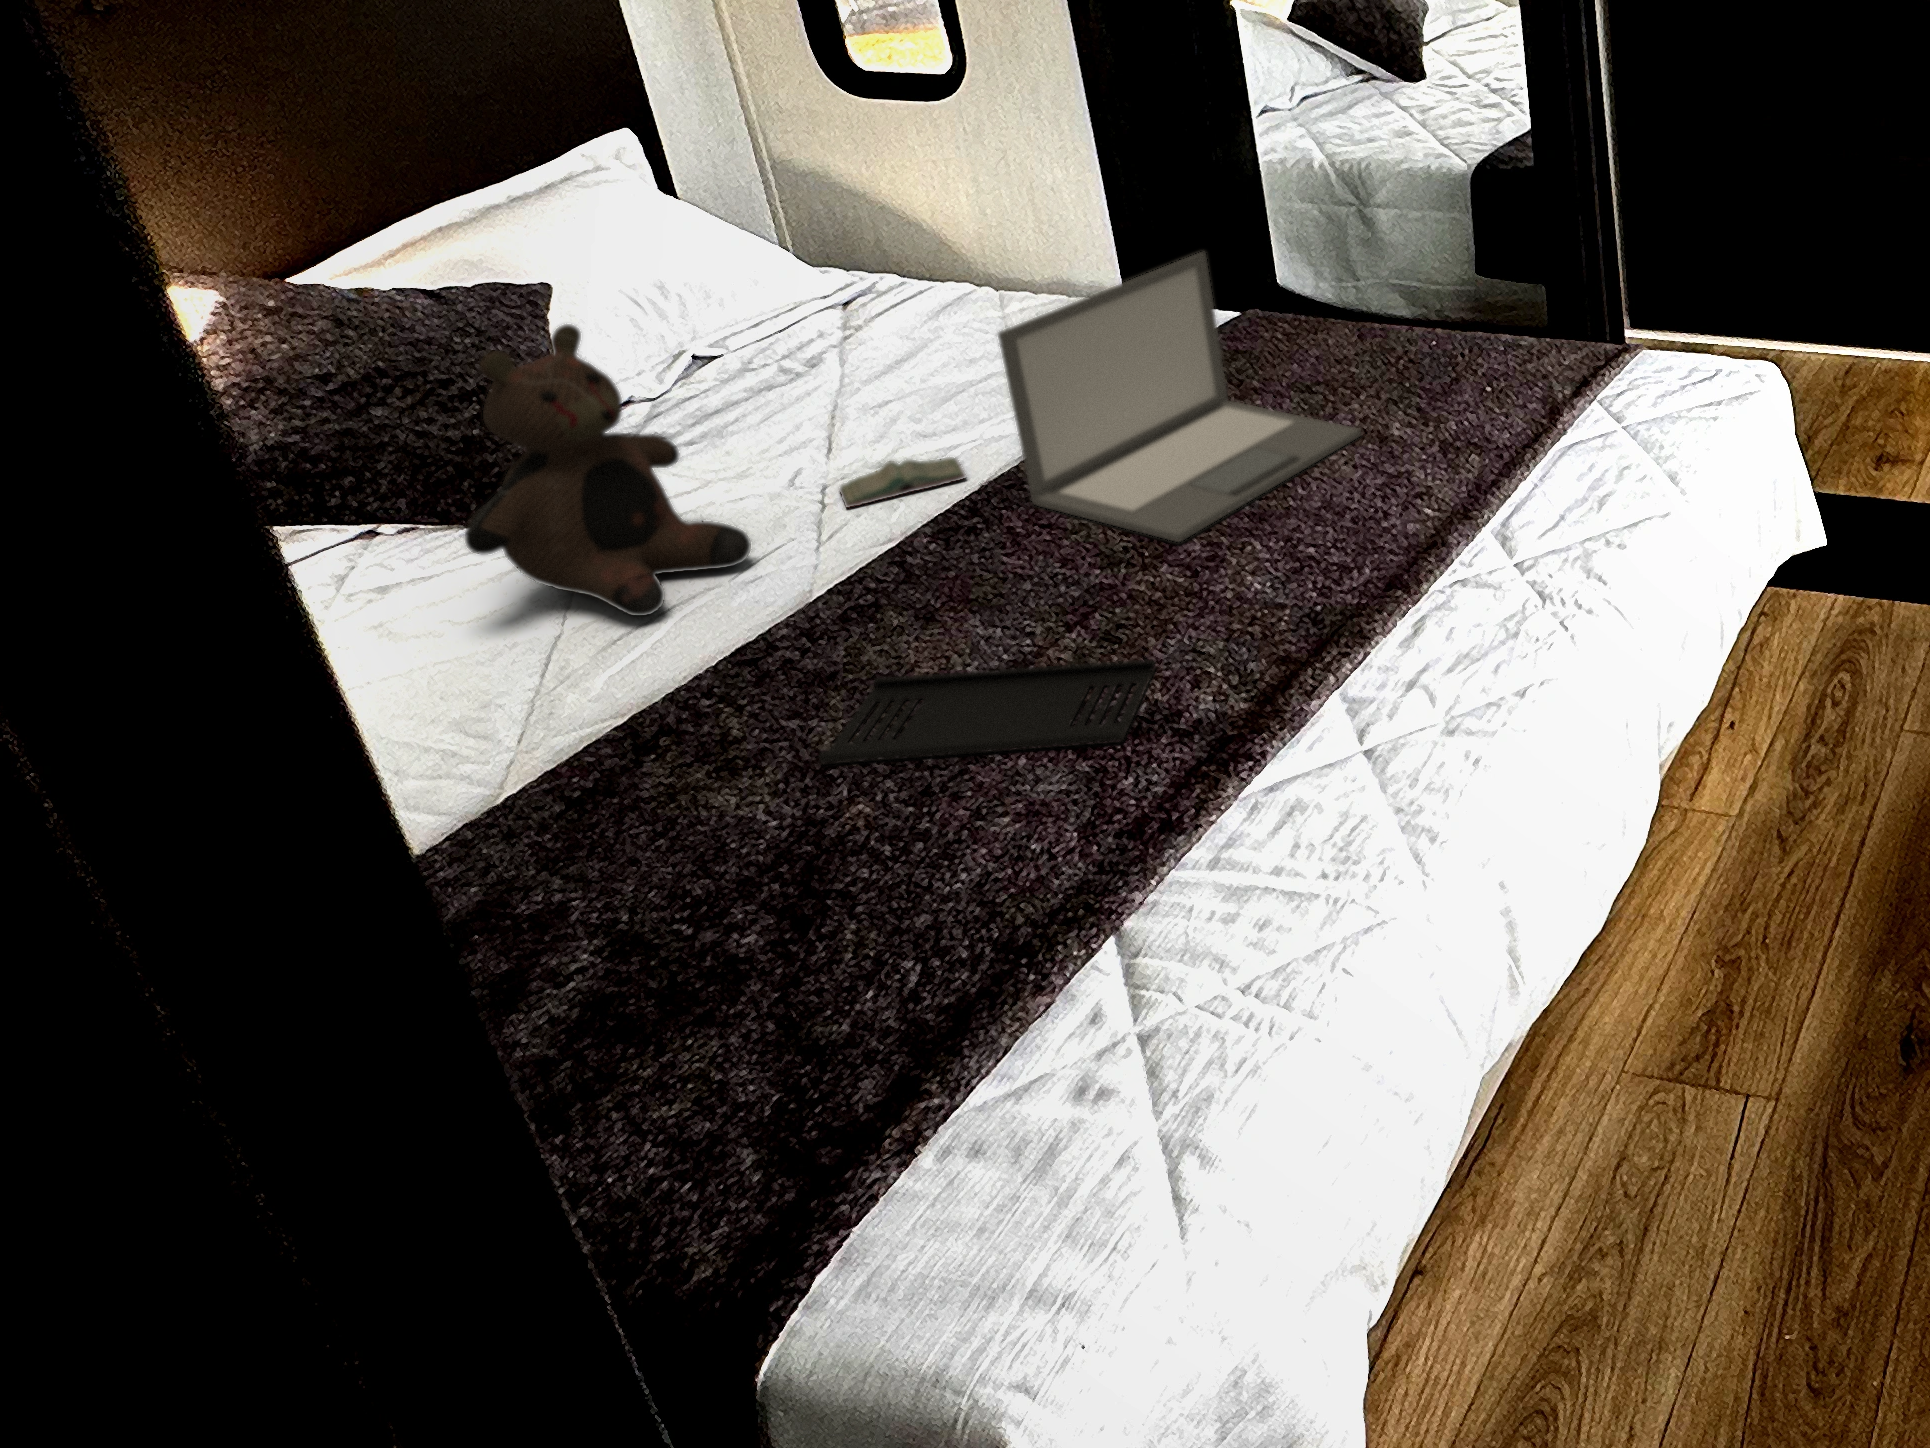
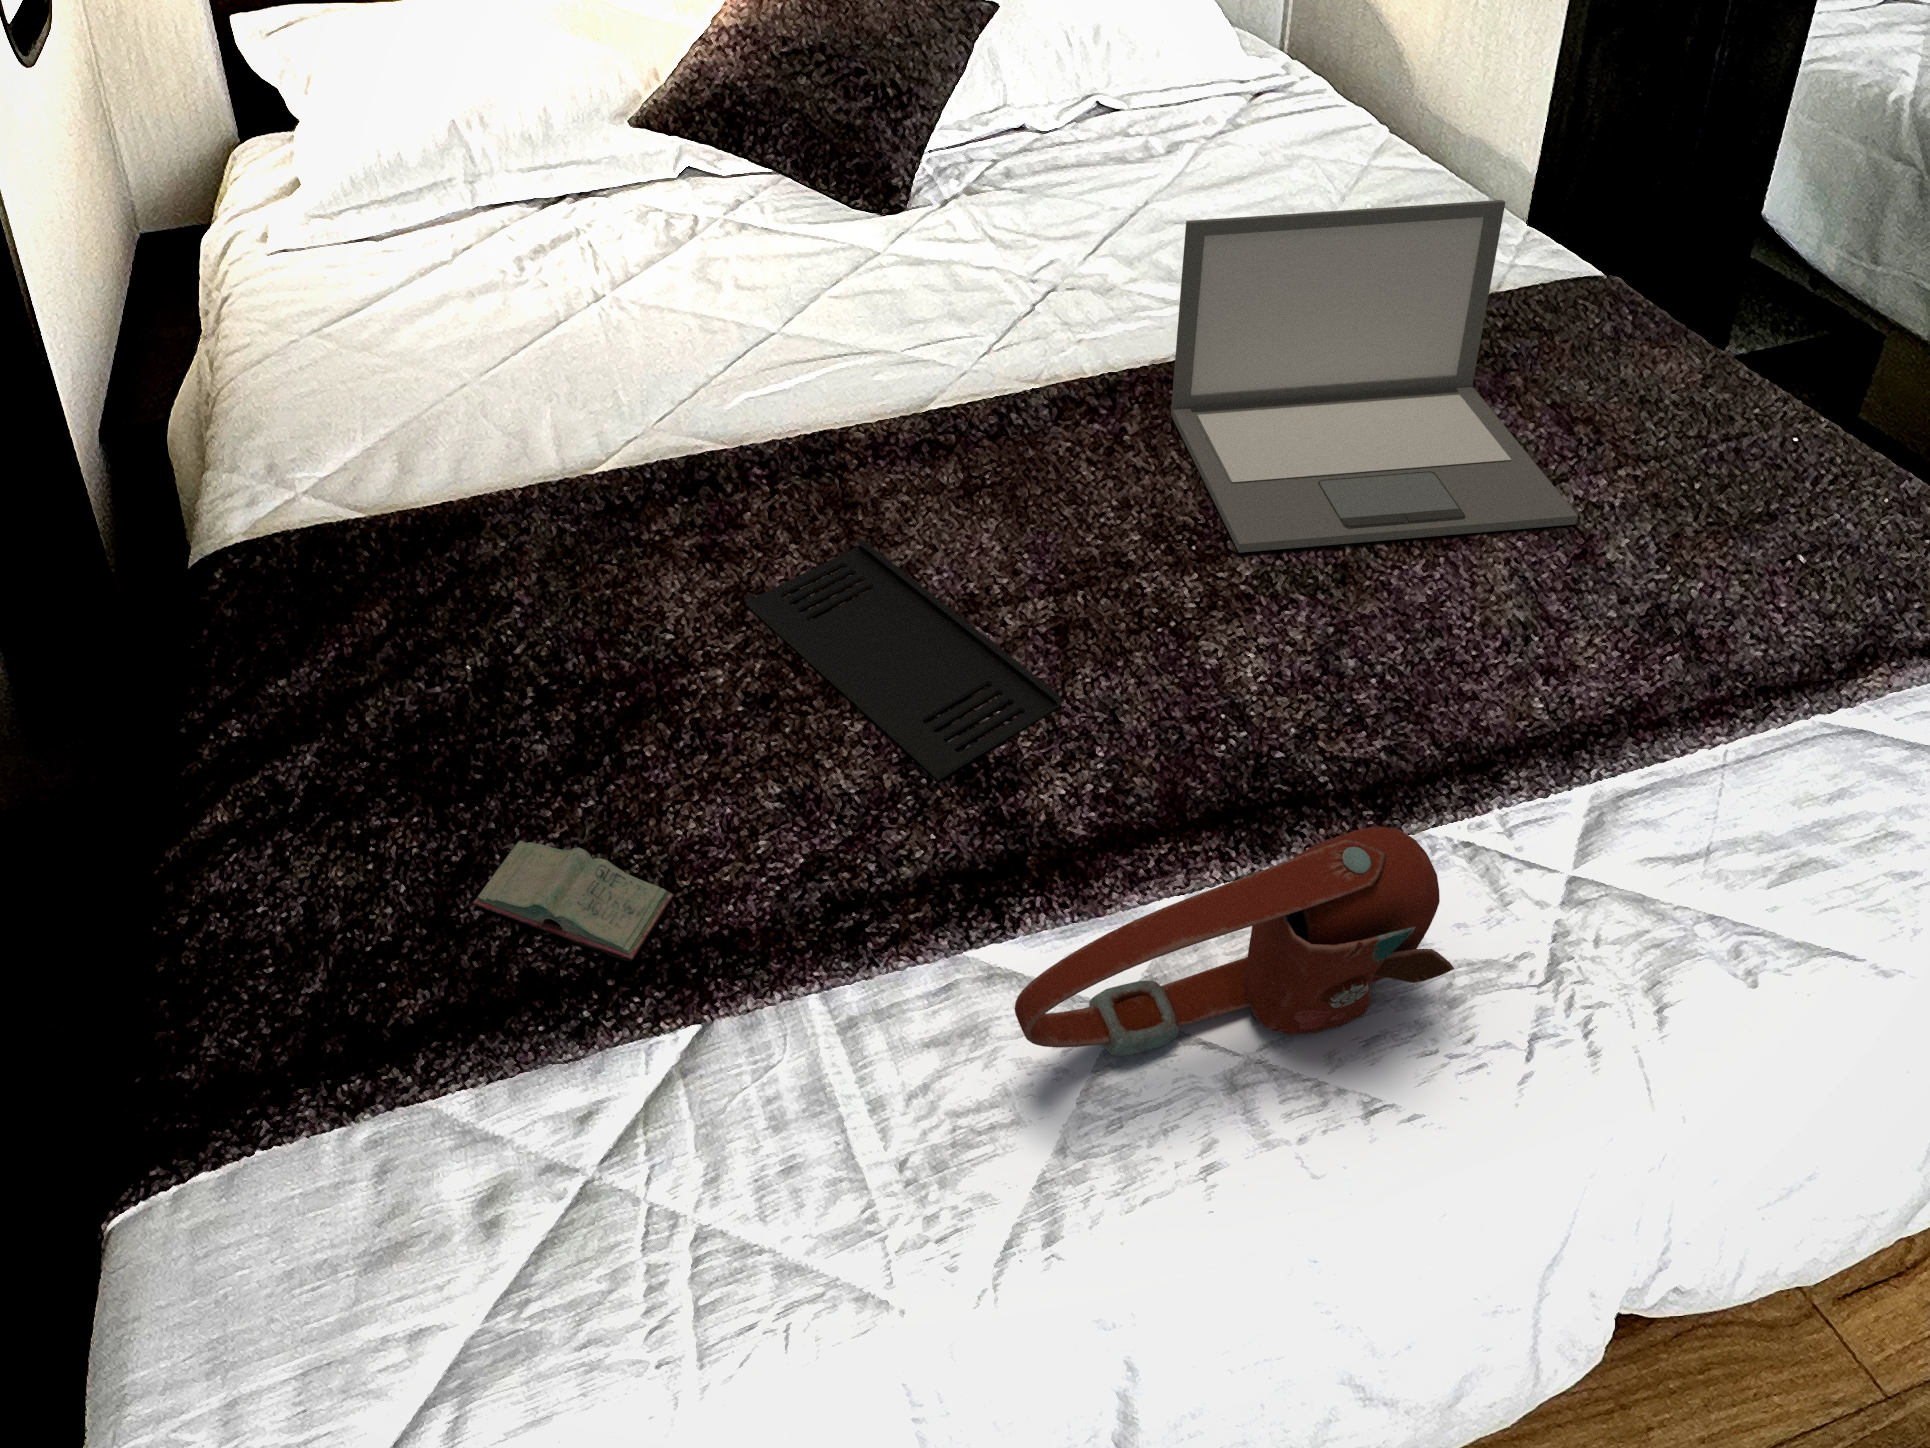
teddy bear: present [465,324,751,616] -> none [734,70,935,359]
book: present [840,457,966,508] -> present [474,841,674,961]
handbag: none [1335,542,1519,761] -> present [1015,827,1454,1055]

